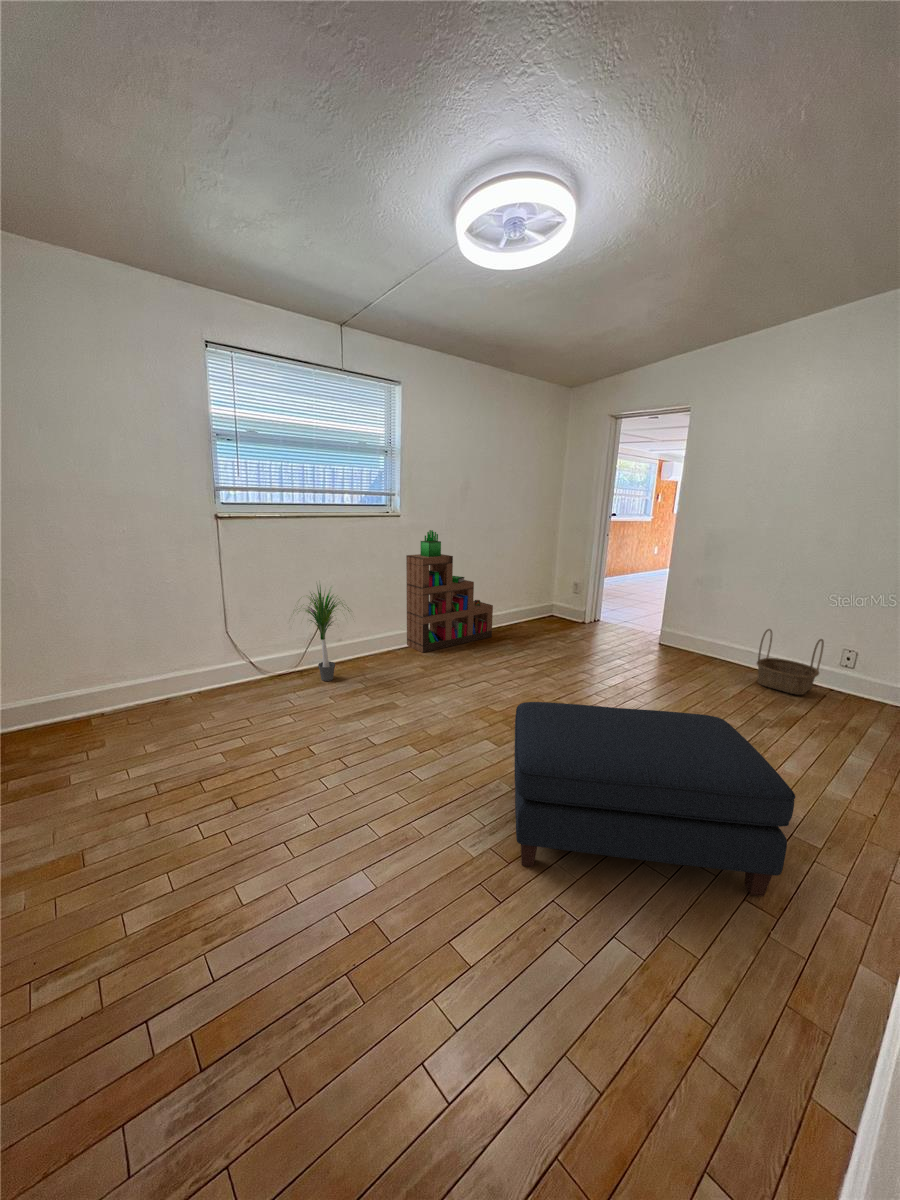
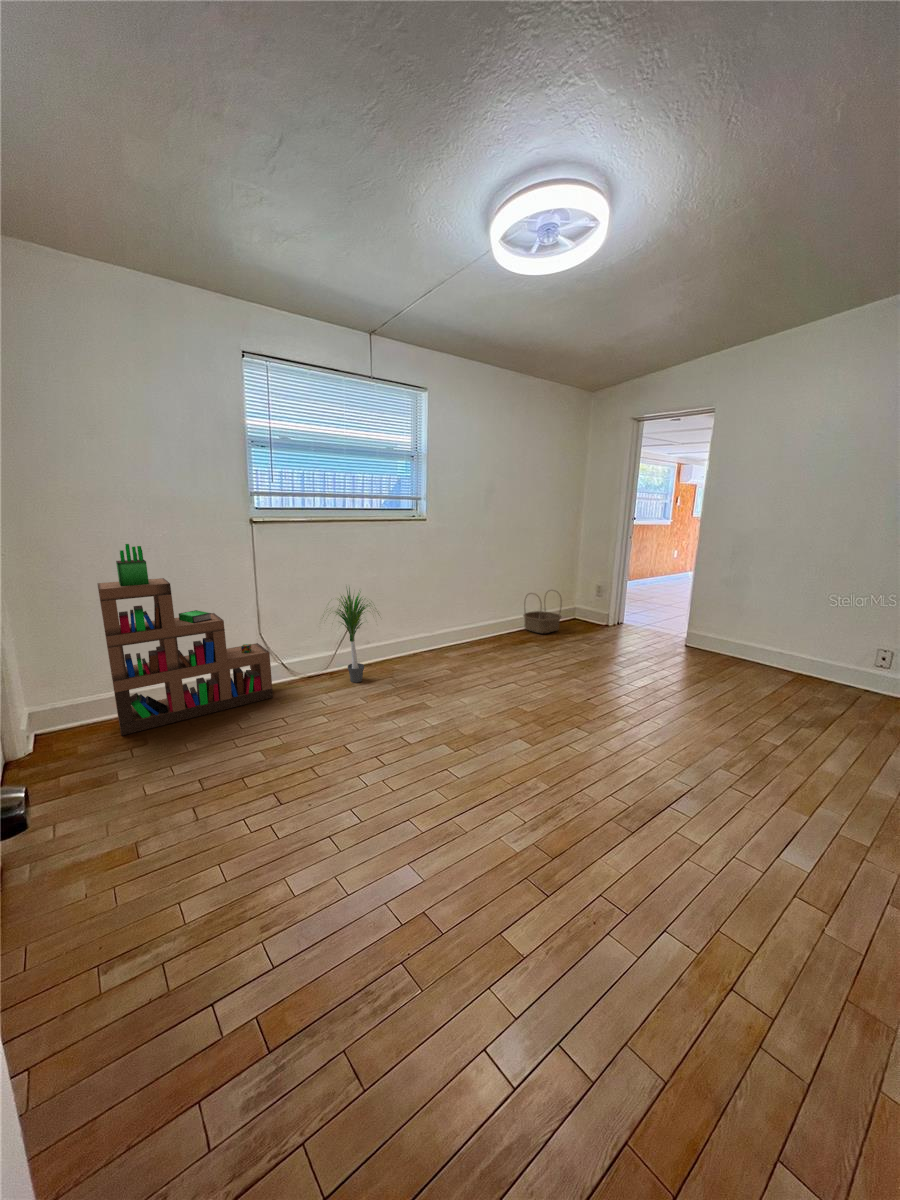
bookshelf: present [406,530,493,653] -> present [98,544,273,735]
basket: present [757,629,824,695] -> present [523,590,561,633]
ottoman: present [514,702,795,896] -> none [552,699,848,893]

